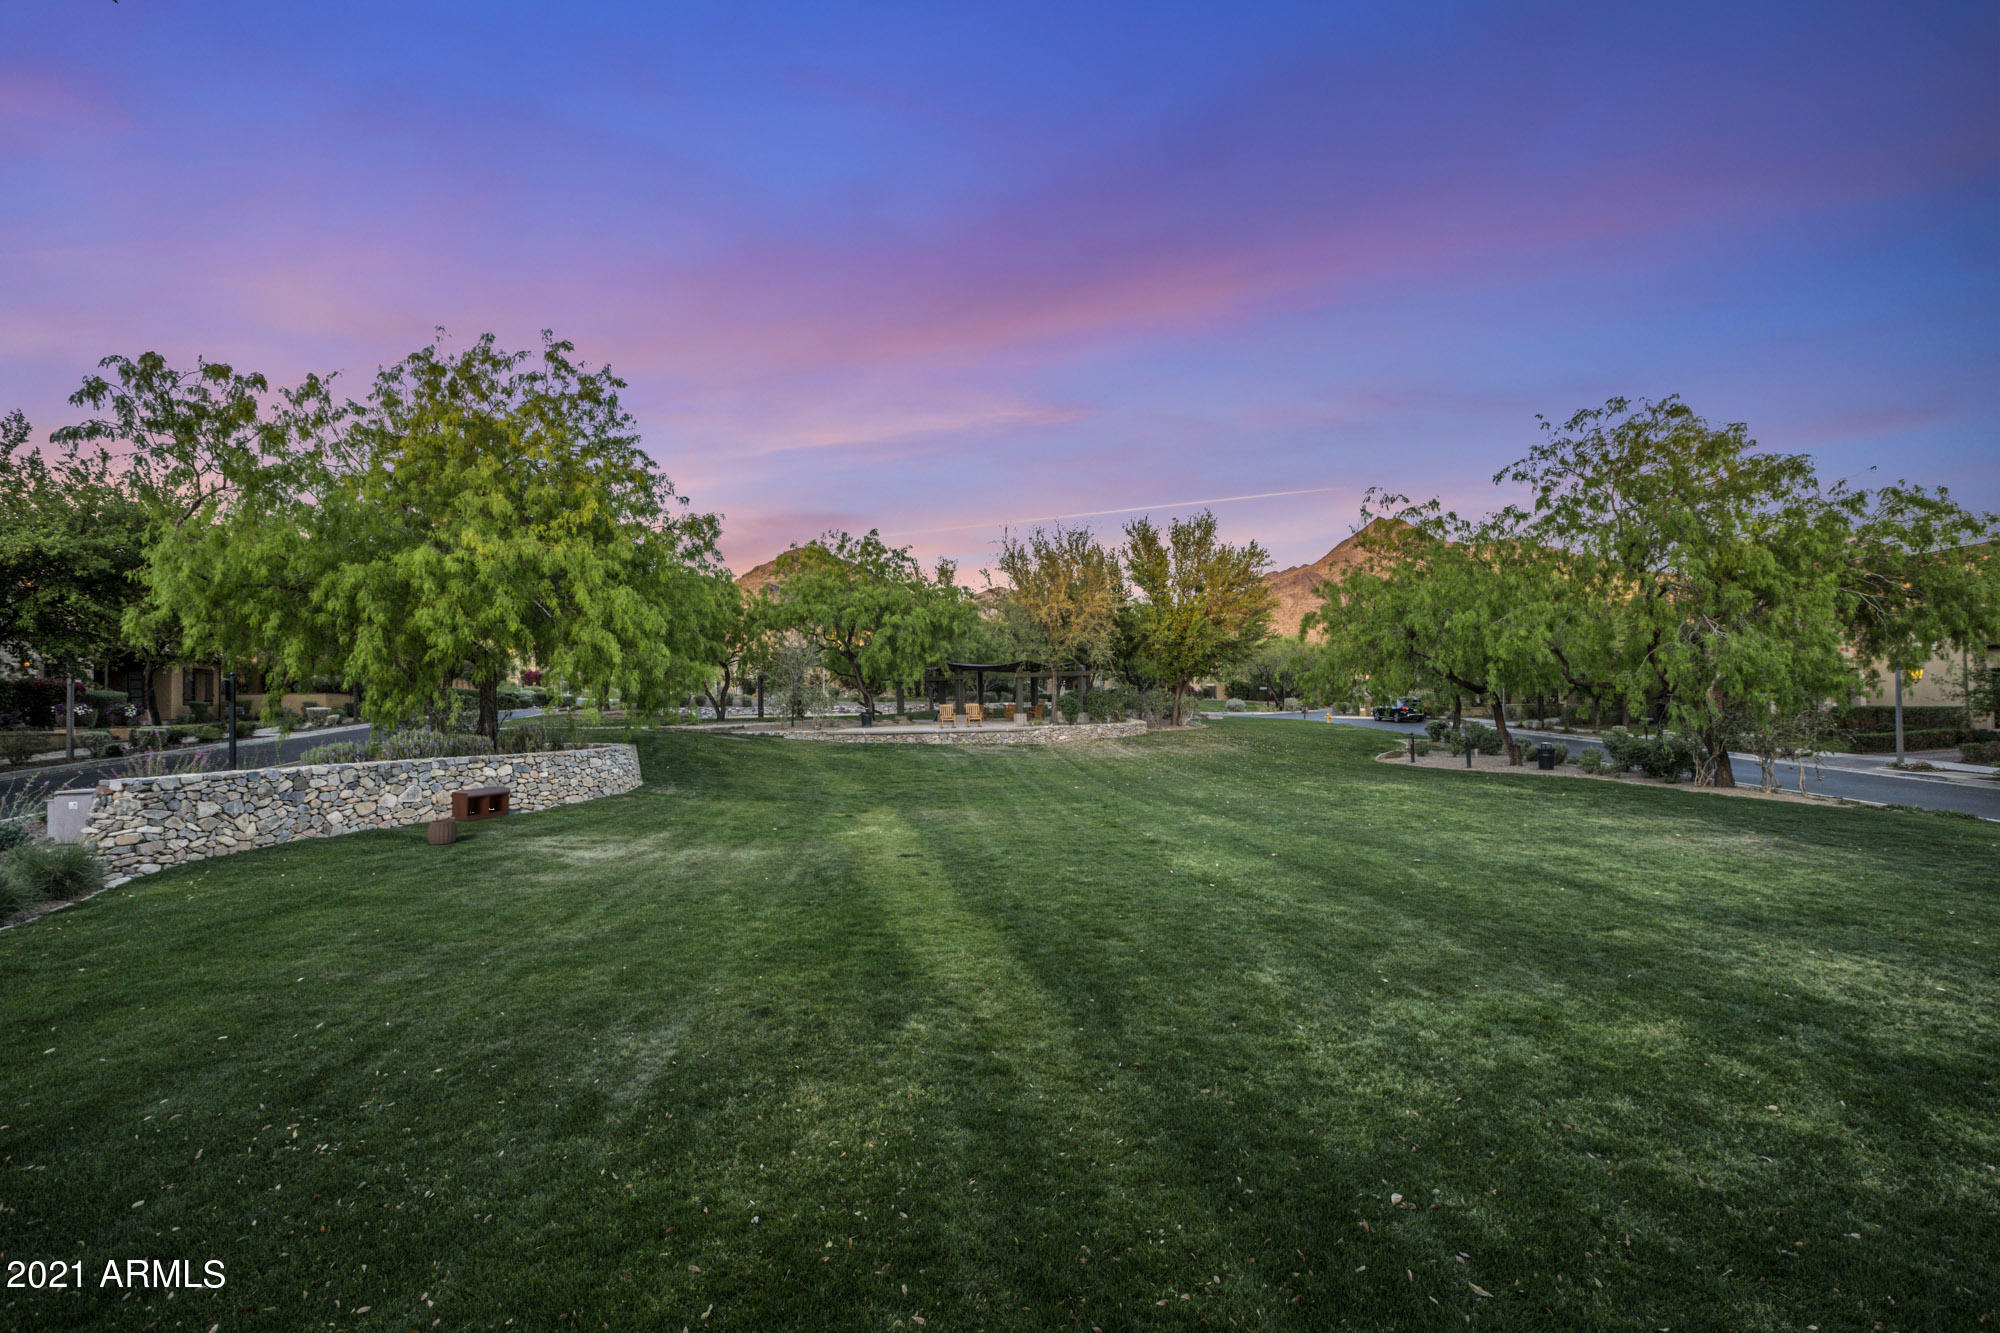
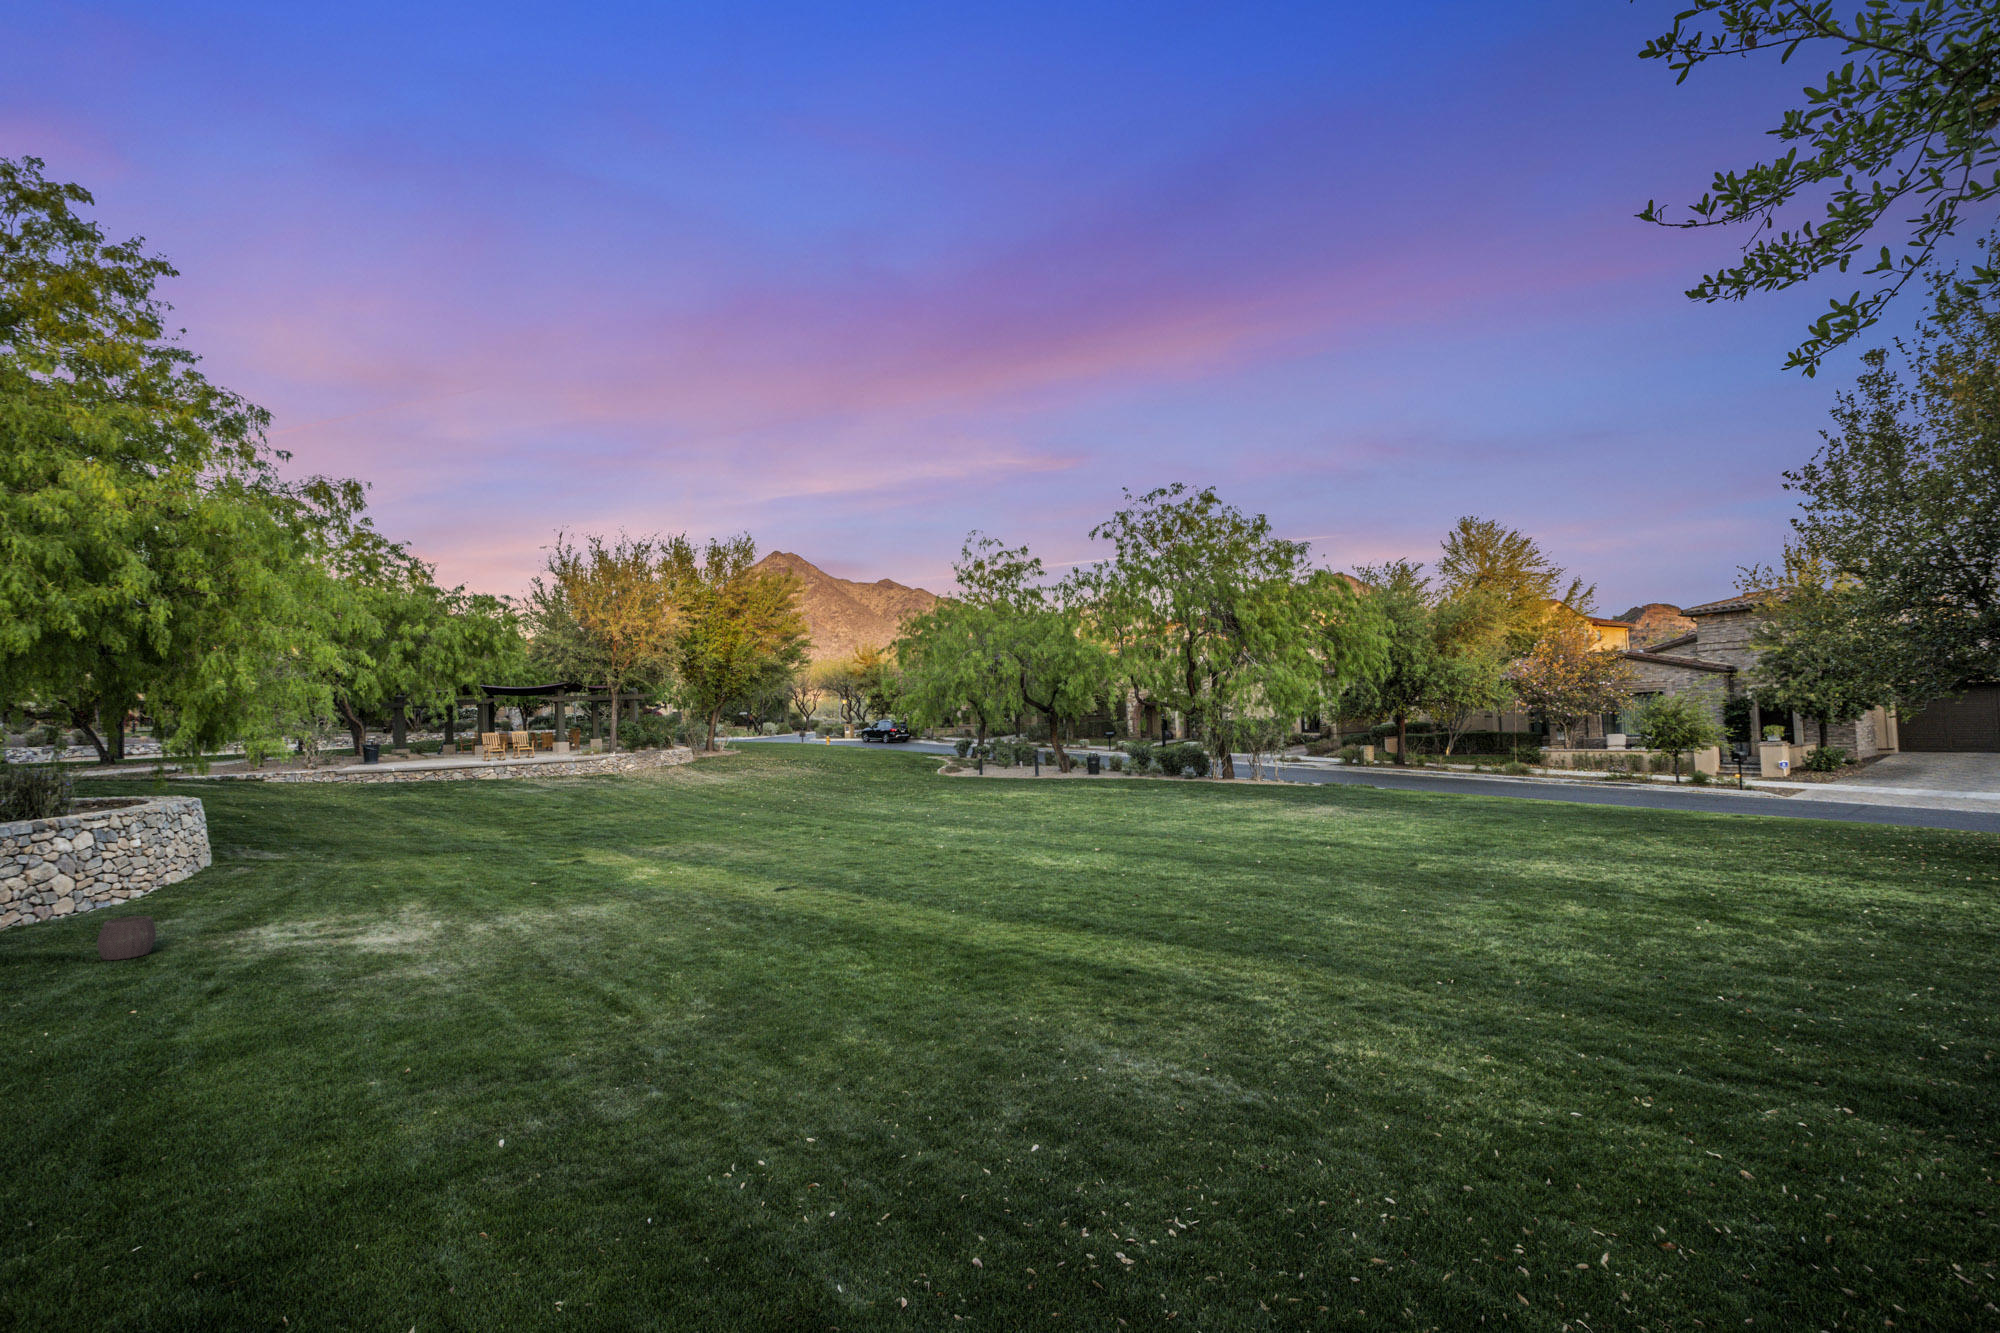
bench: present [451,787,510,821] -> none [11,865,118,928]

